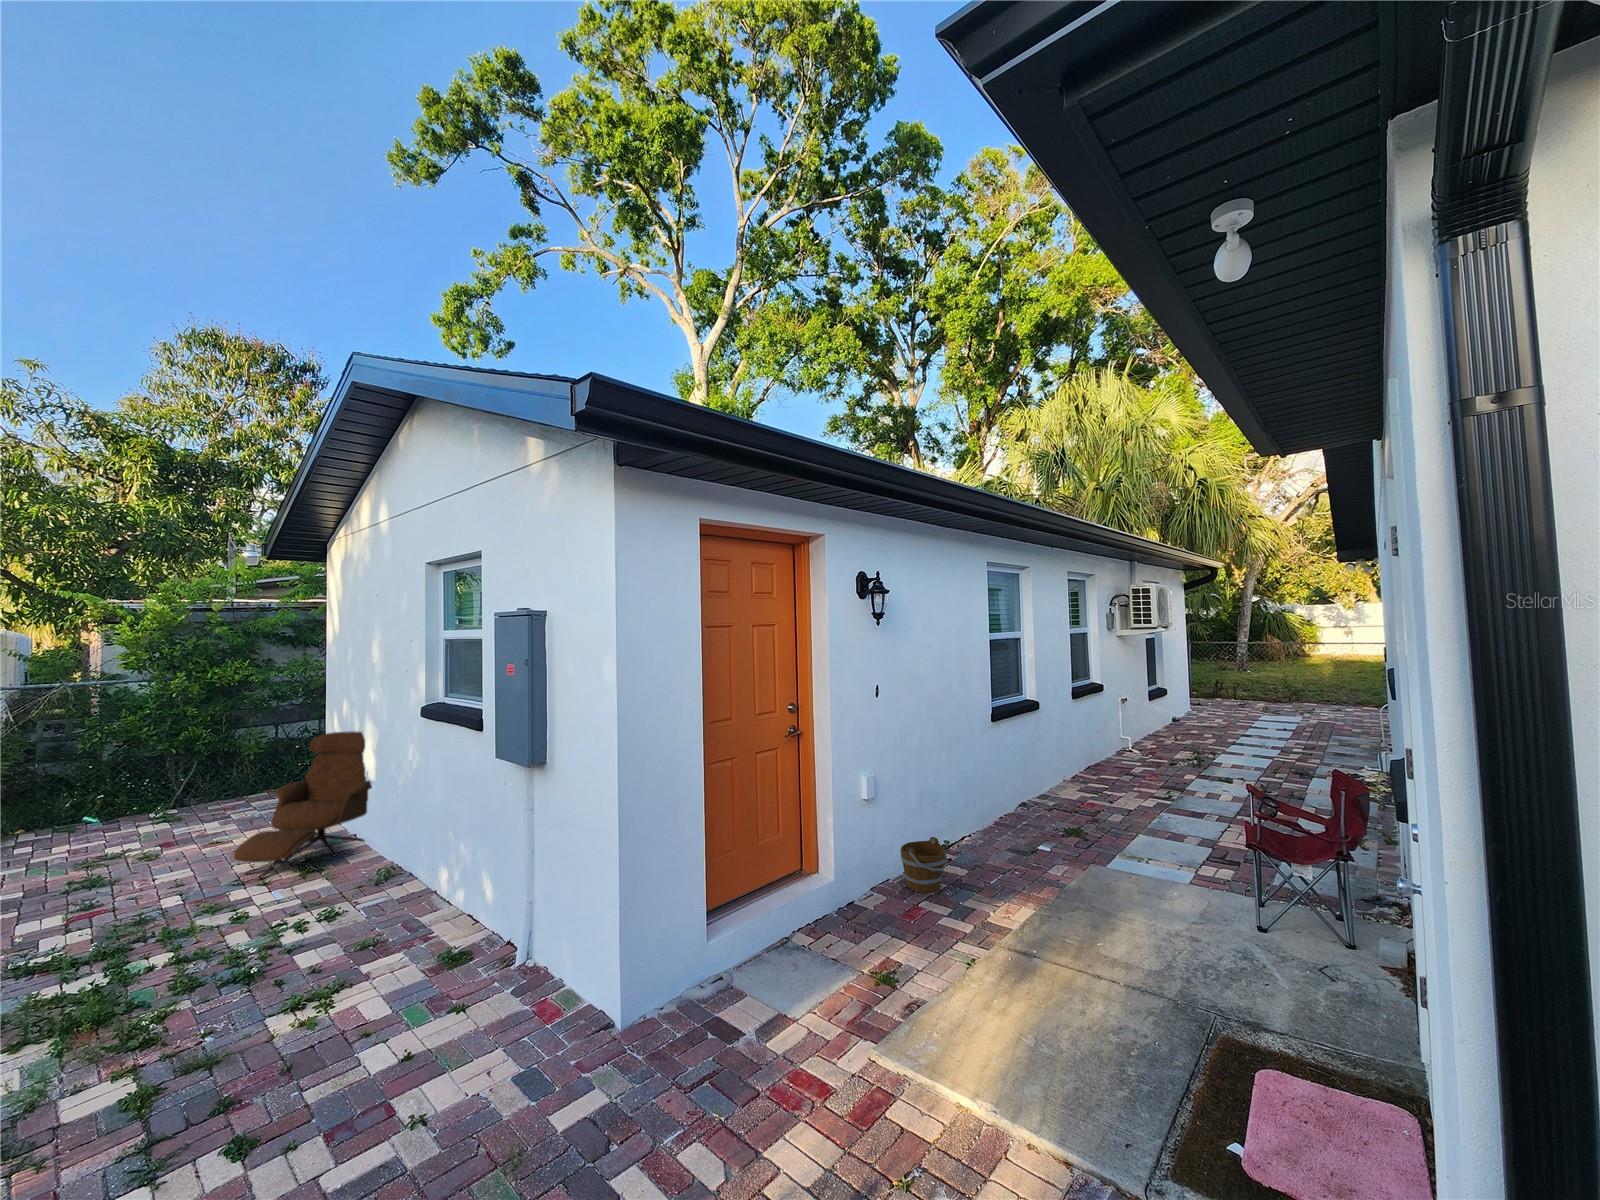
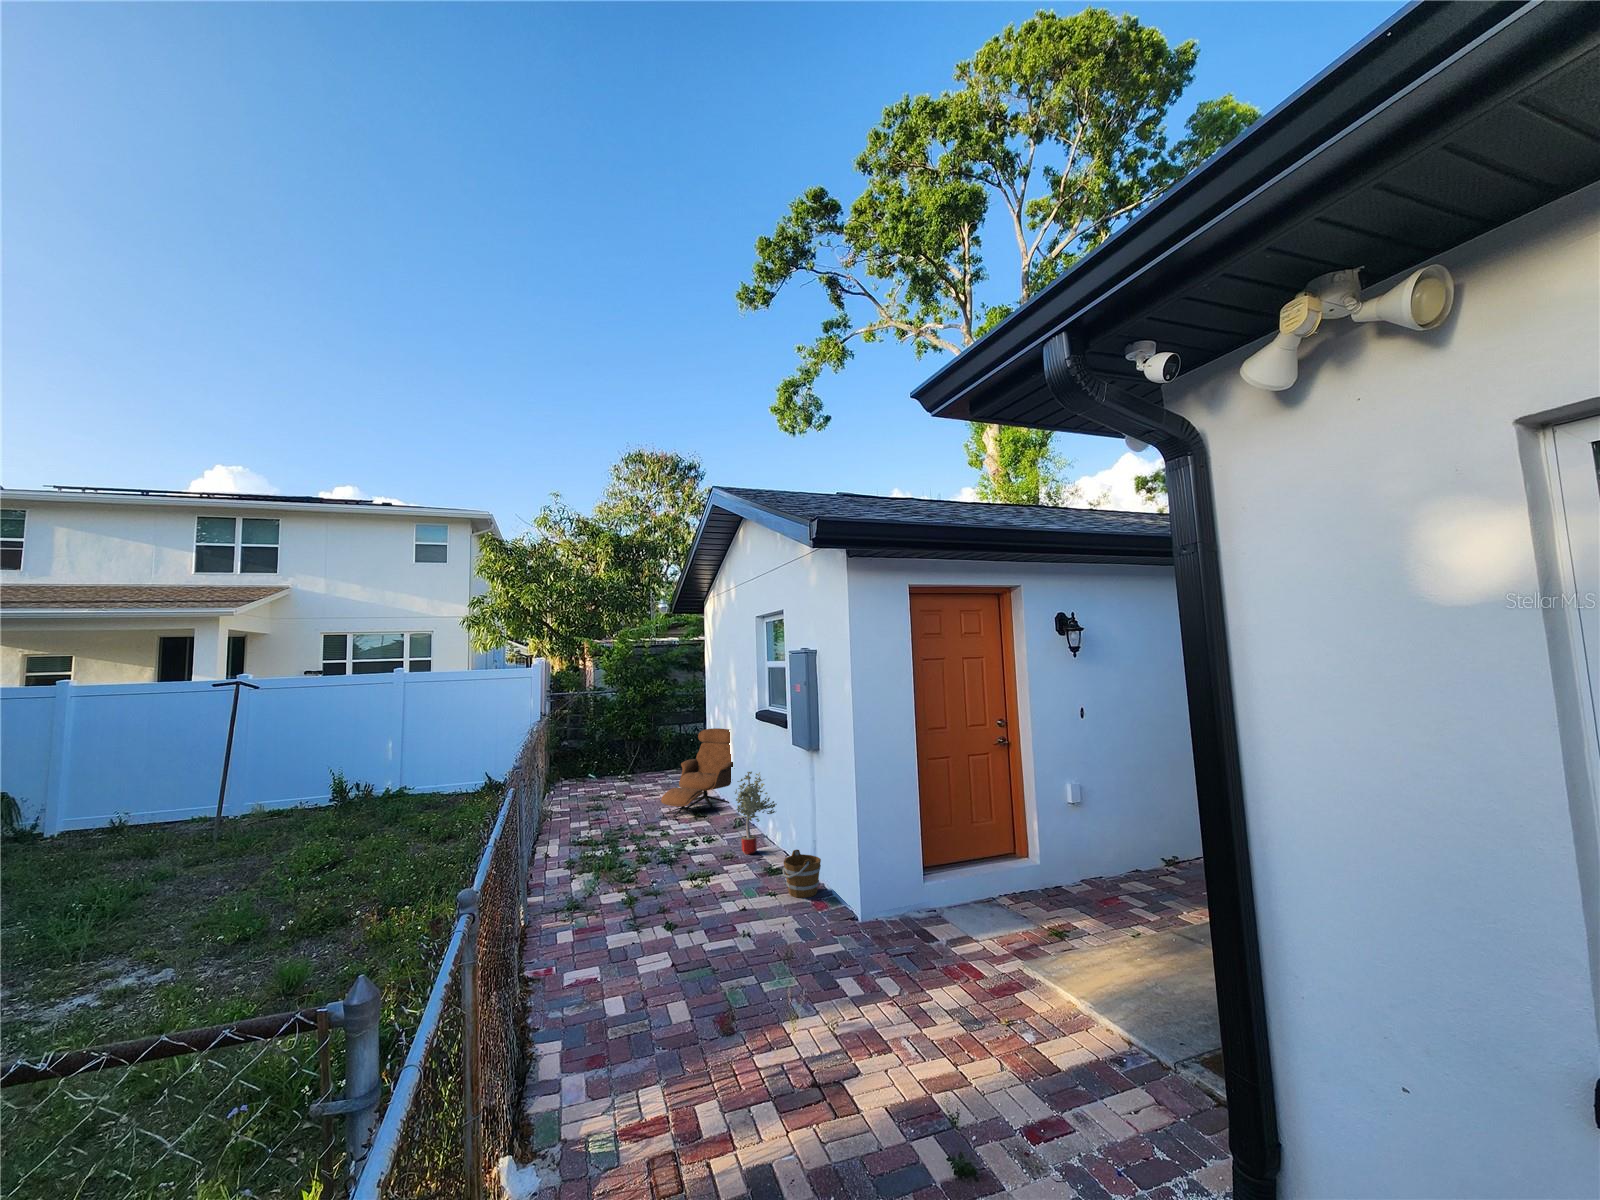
potted tree: none [378,801,459,933] -> present [735,772,777,855]
bucket: present [901,837,948,893] -> present [783,850,821,898]

